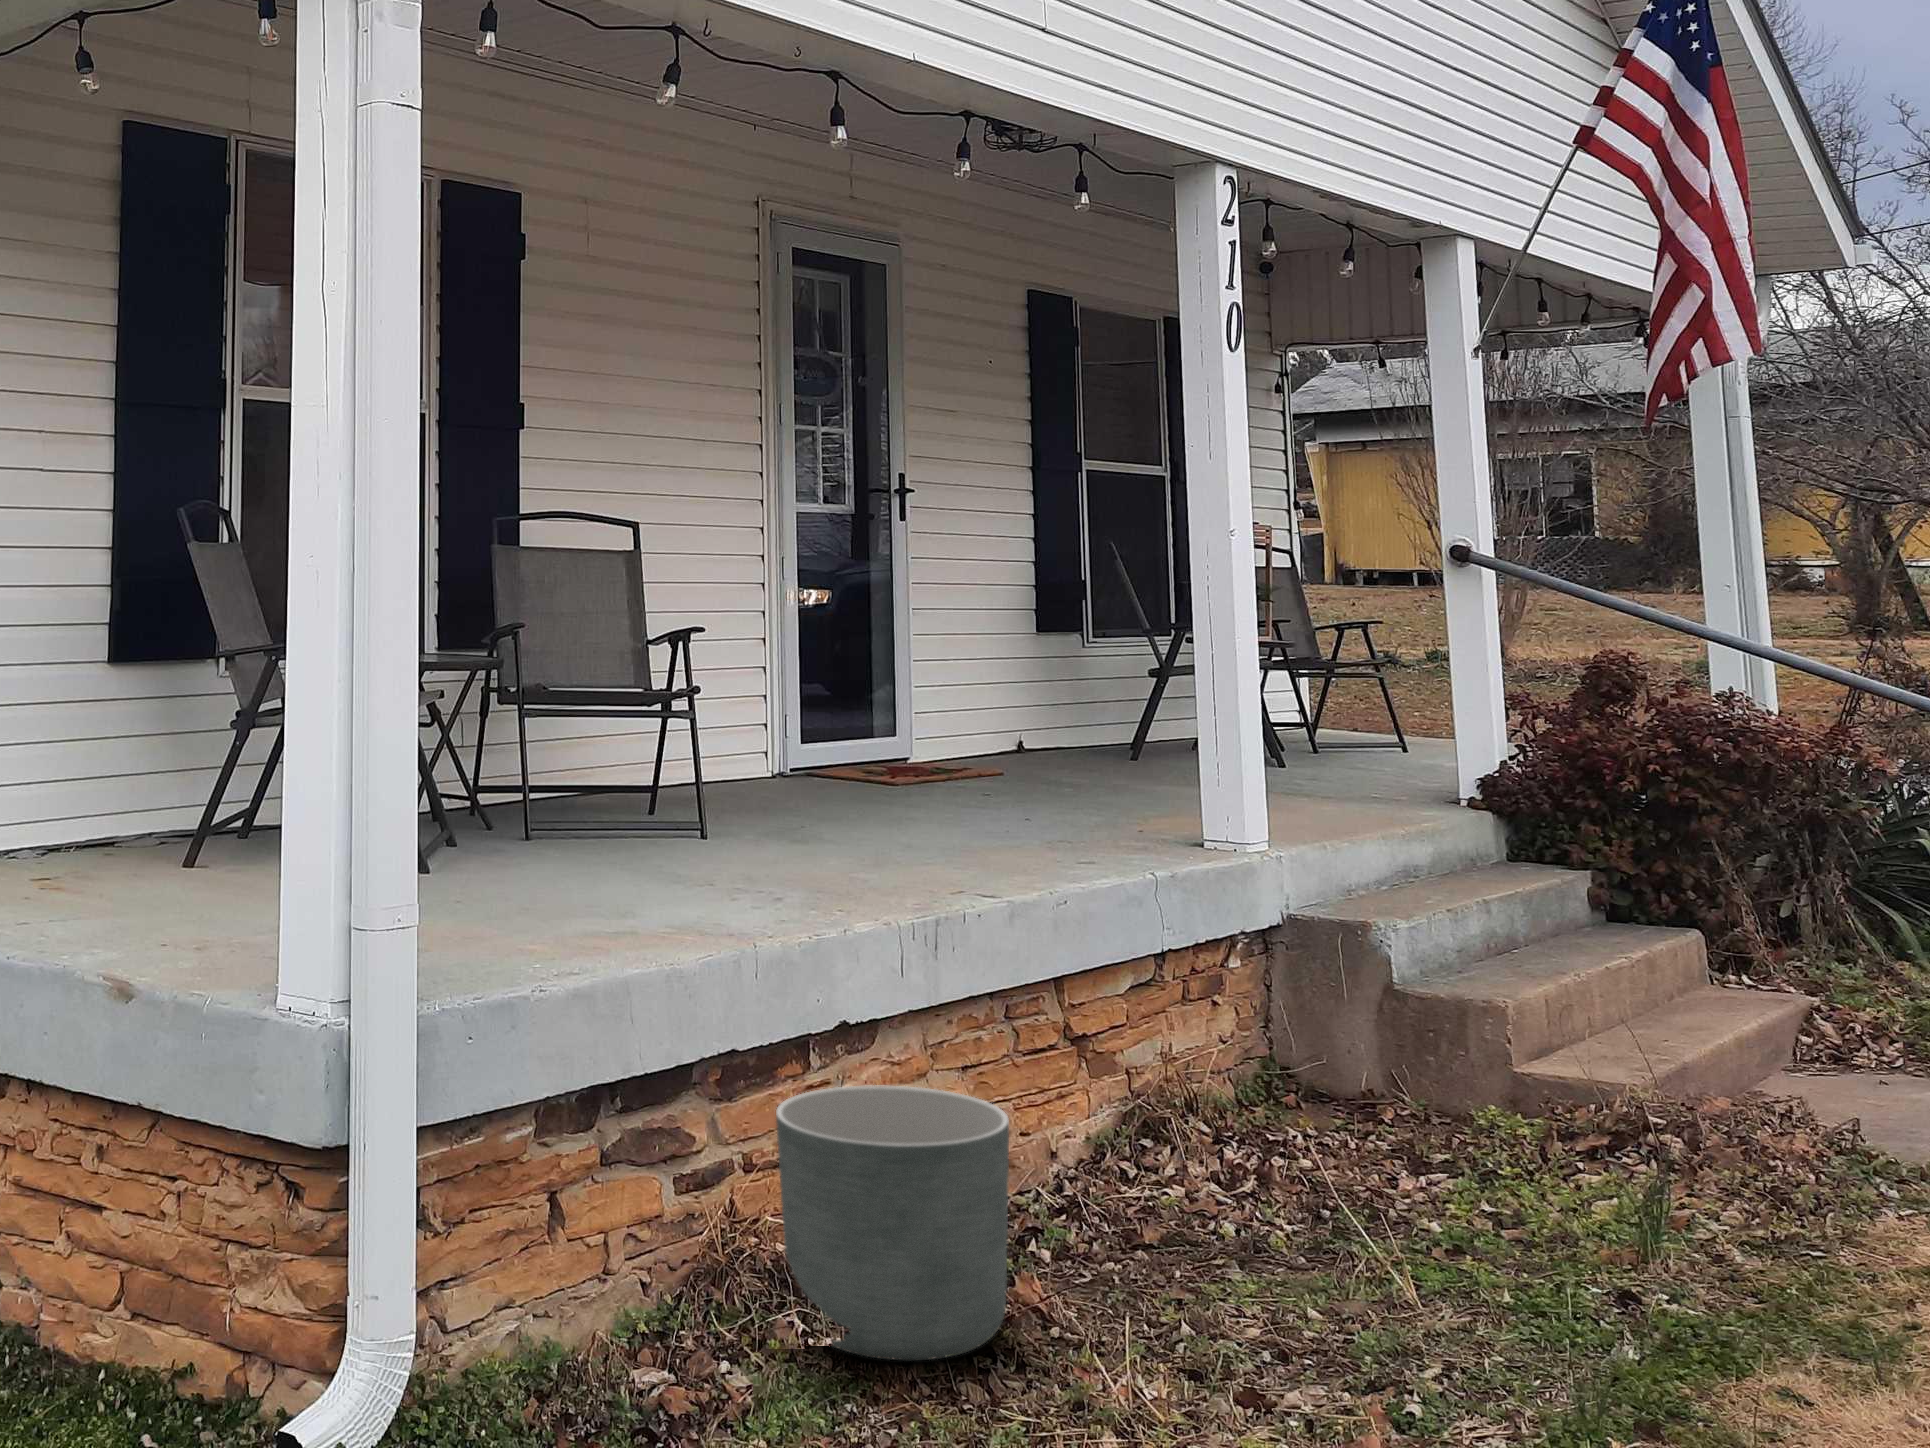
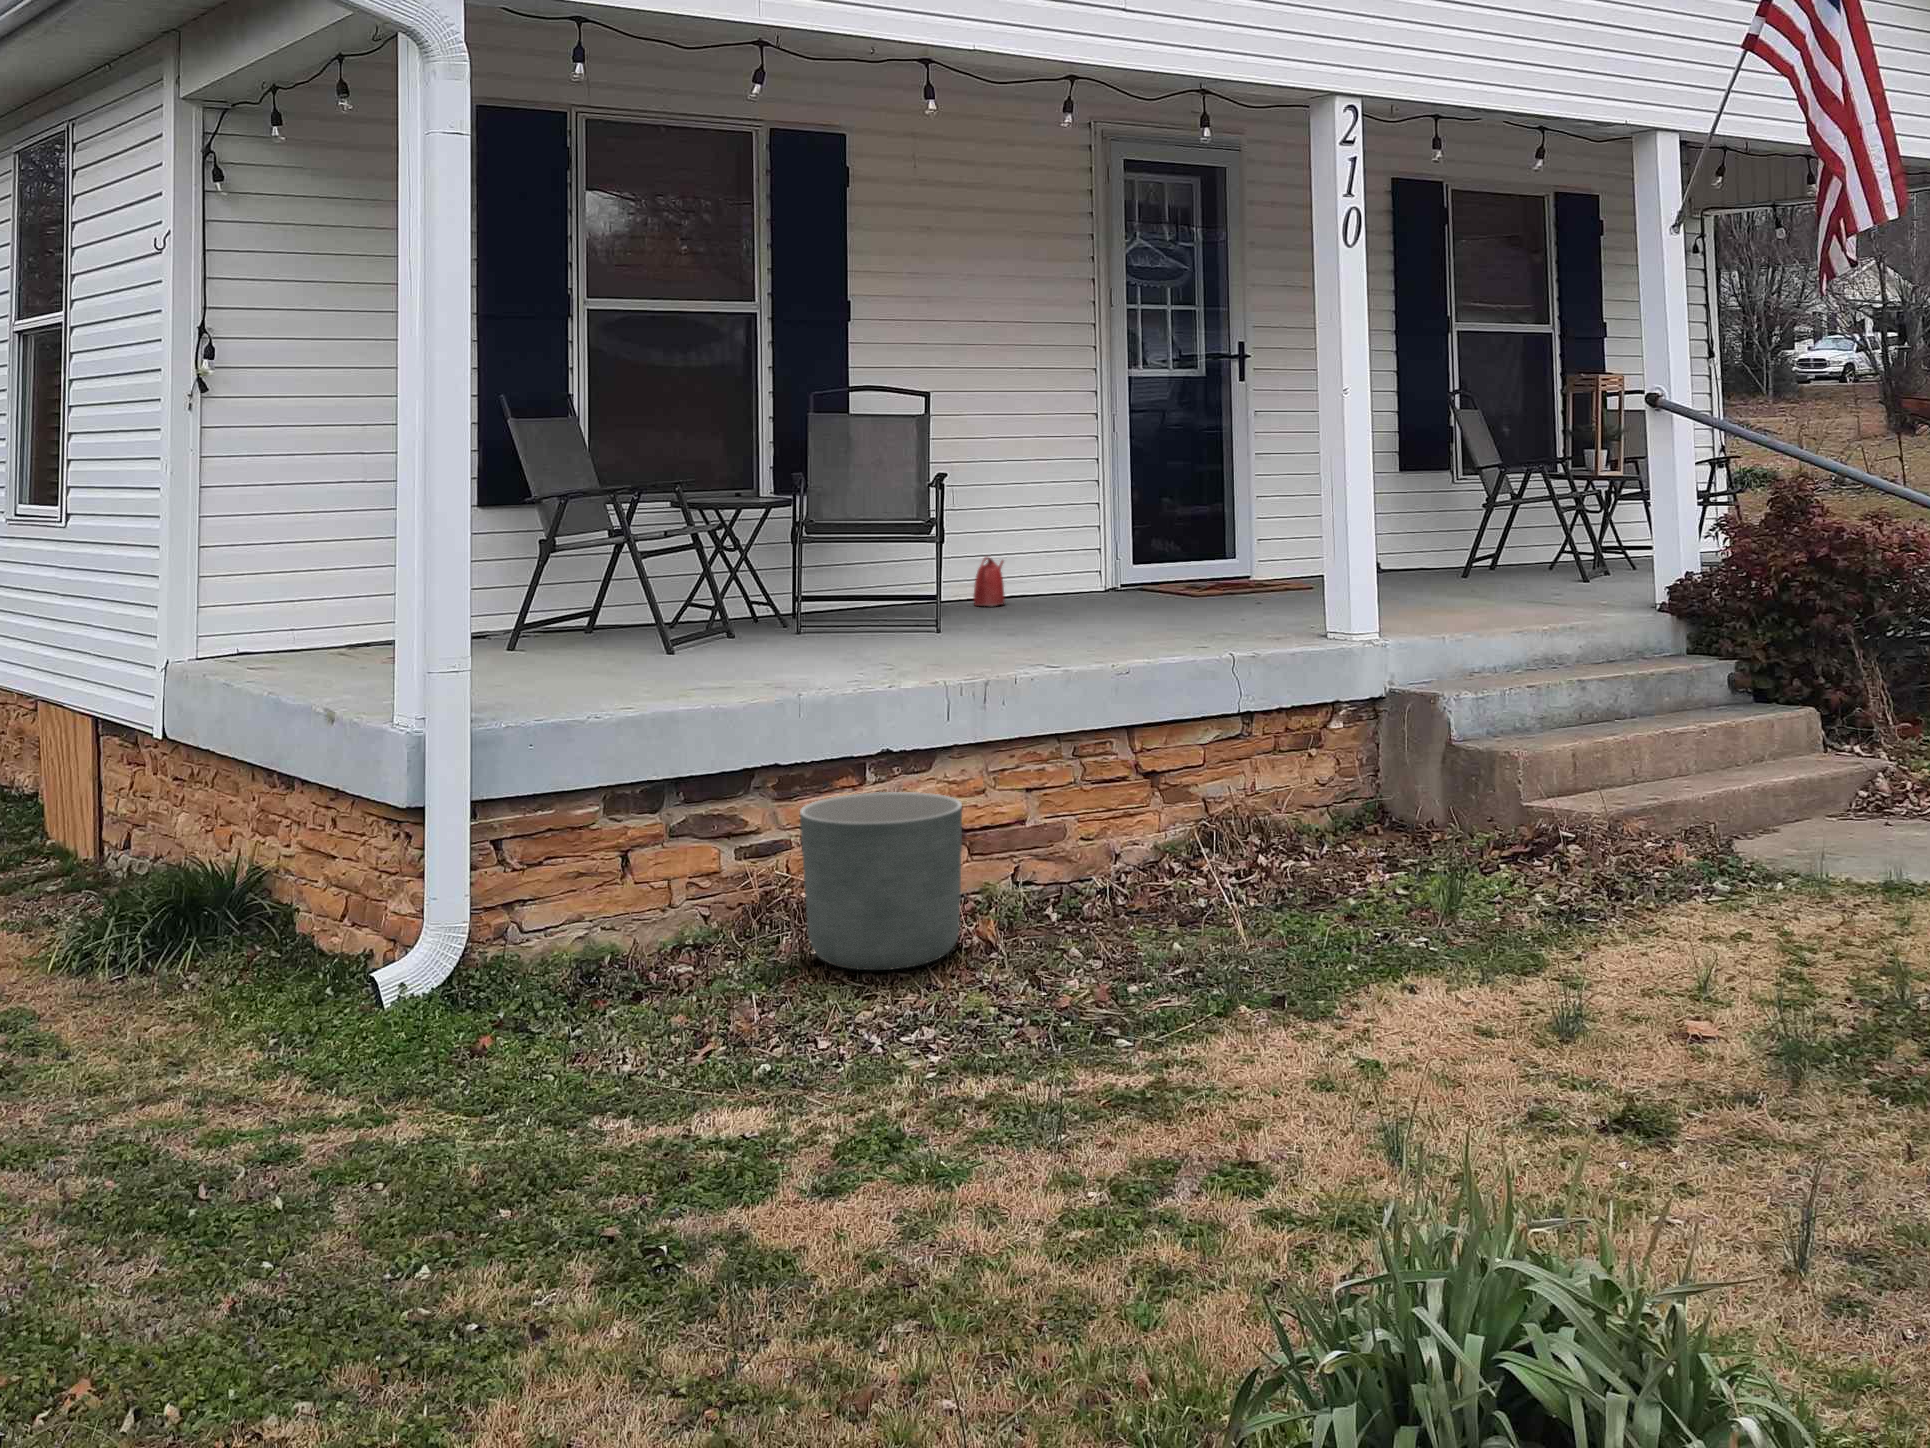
watering can: none [687,737,728,802] -> present [974,556,1004,606]

